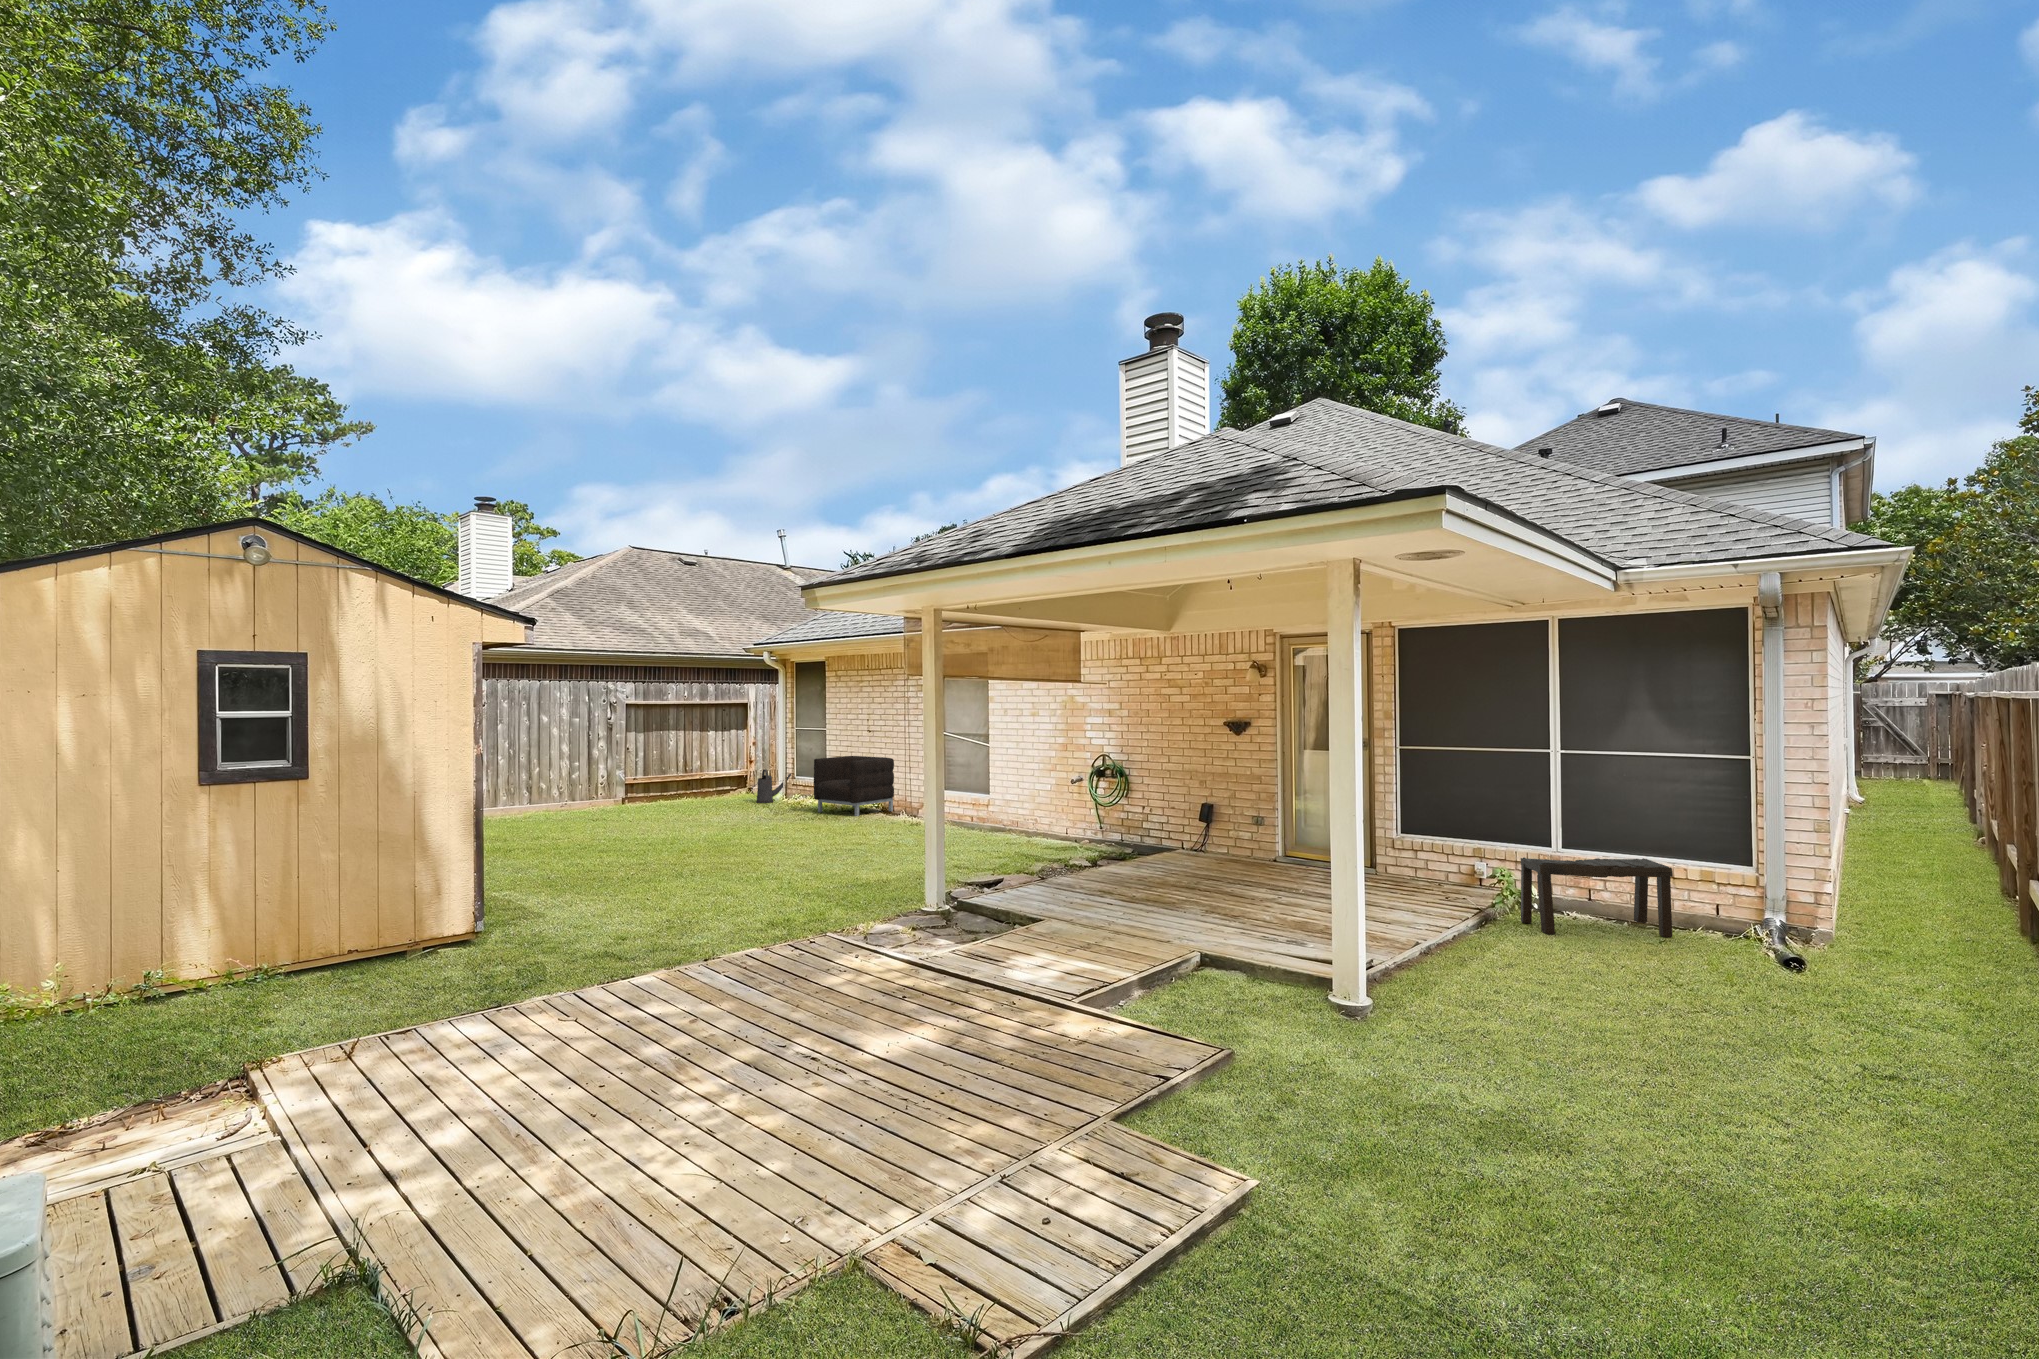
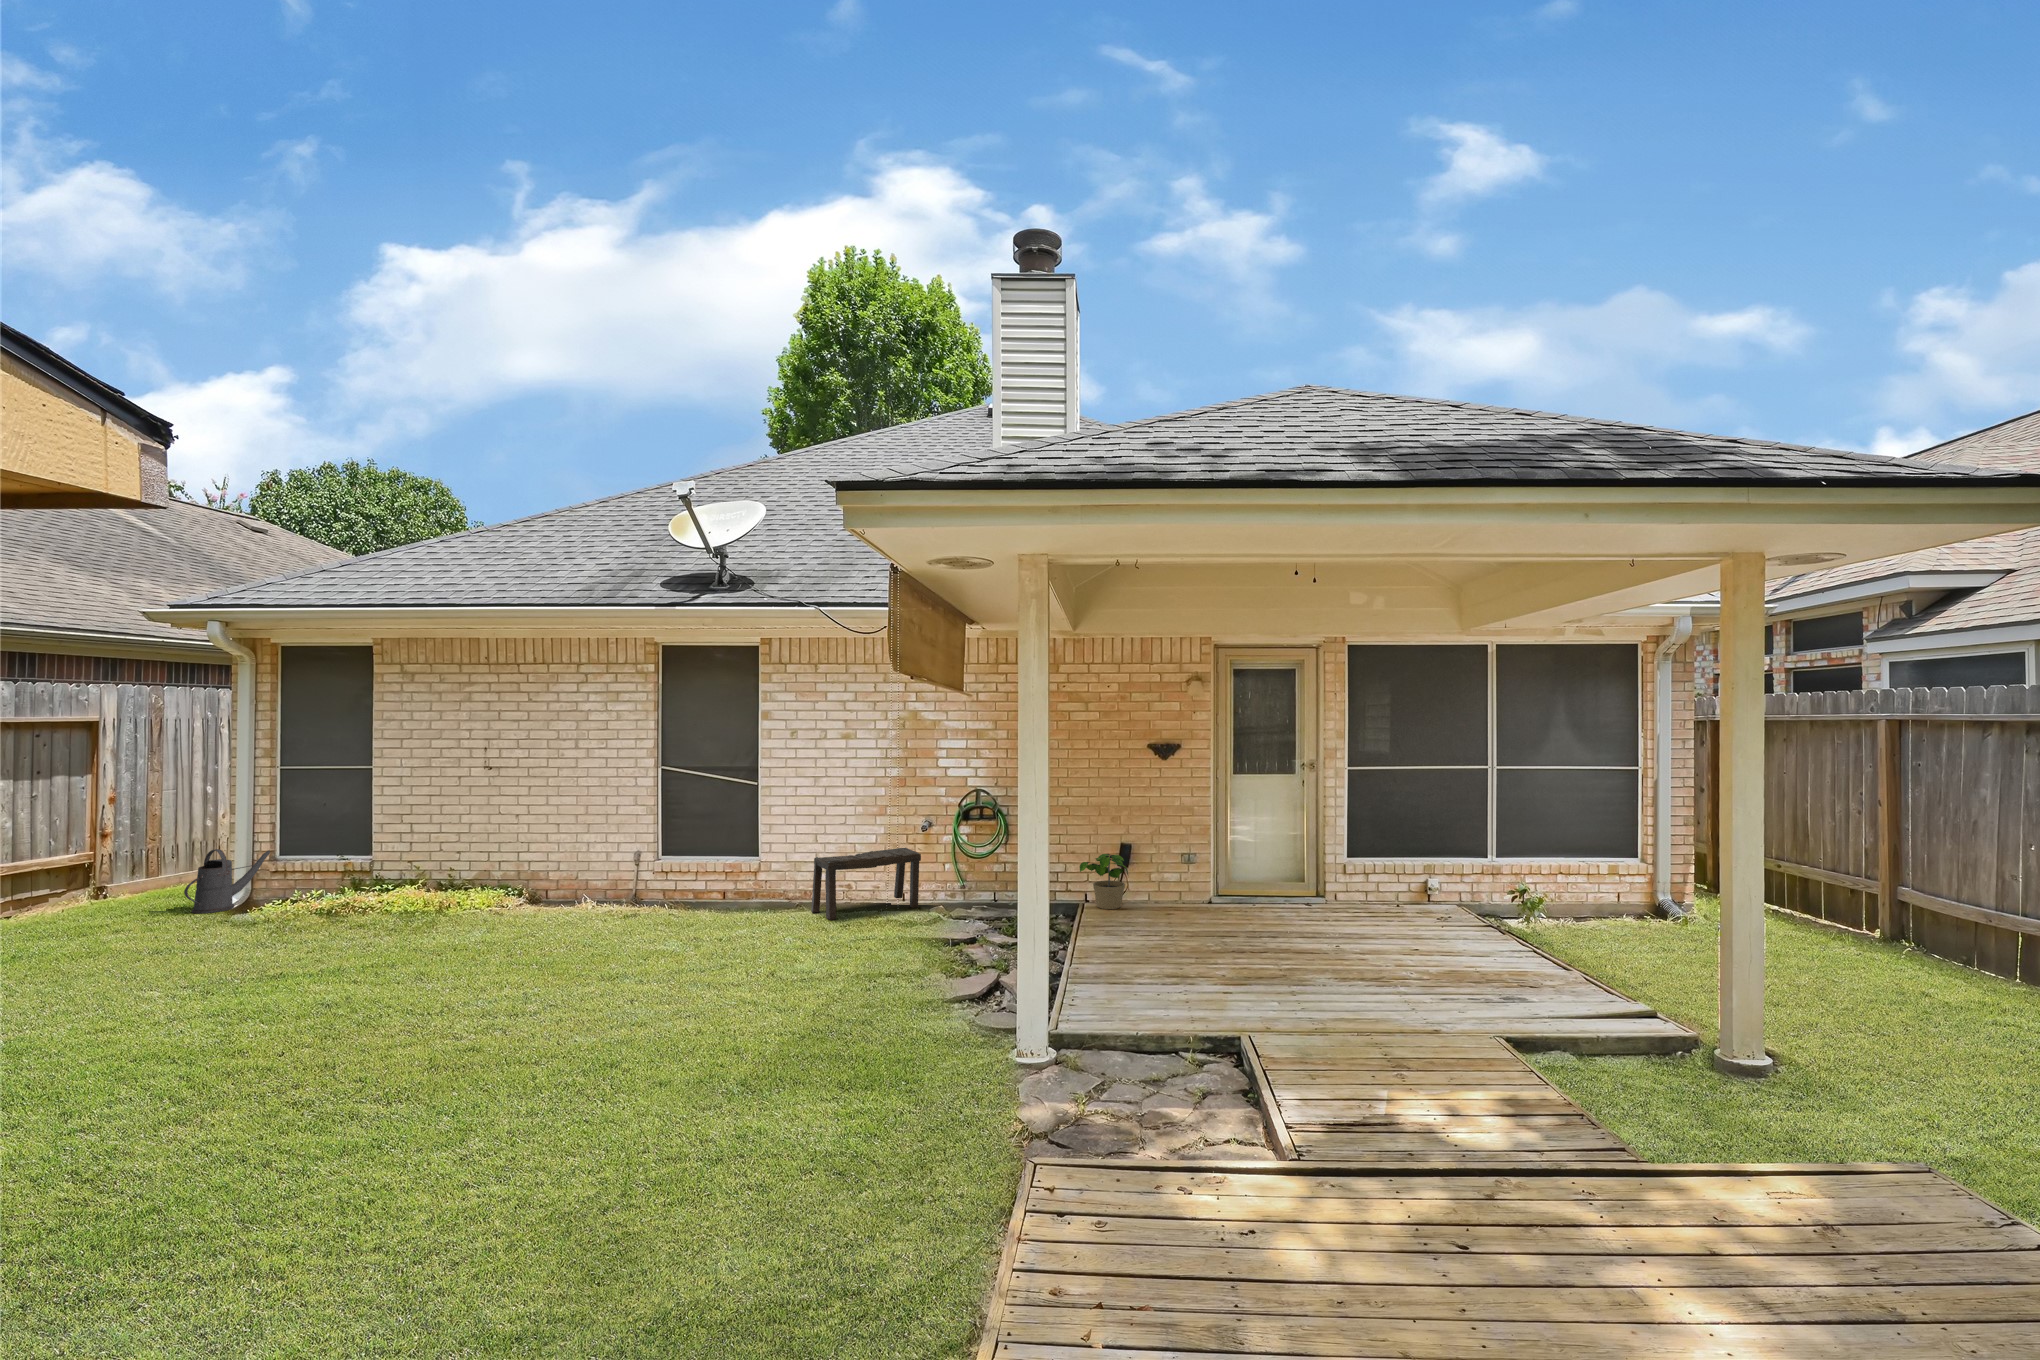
armchair: present [814,756,894,816] -> none [391,812,543,916]
potted plant: none [1160,808,1209,859] -> present [1080,854,1128,909]
bench: present [1521,858,1673,938] -> present [811,848,921,920]

